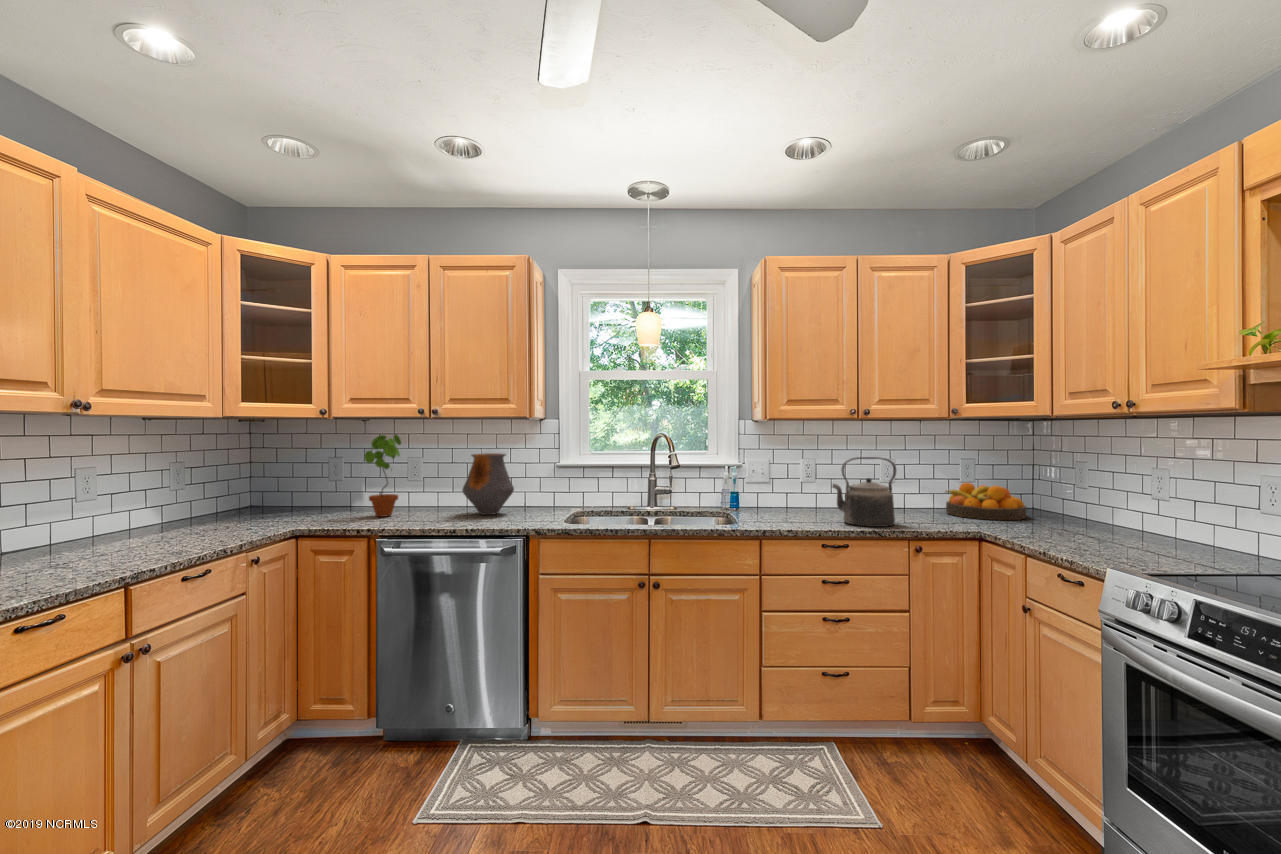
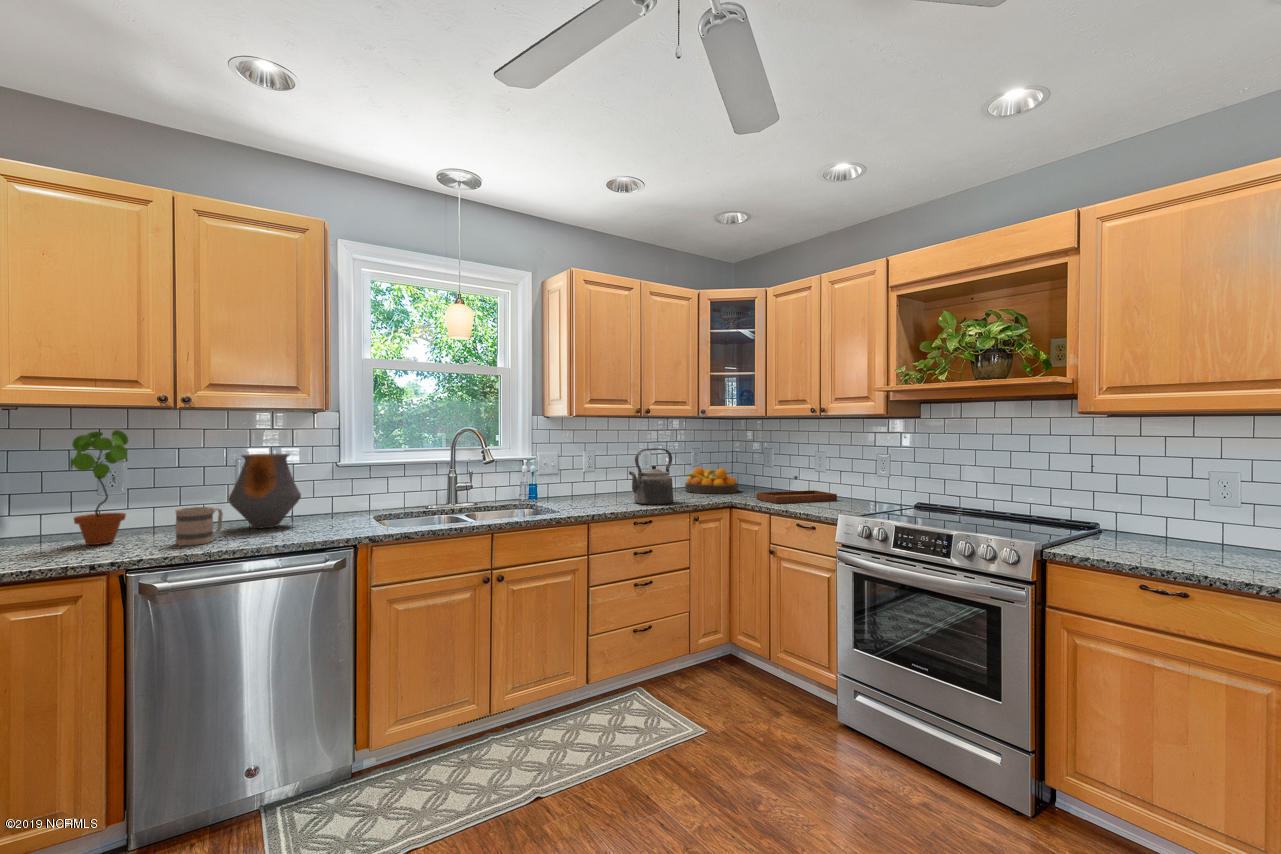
mug: none [414,494,448,524] -> present [175,507,223,546]
tray: none [1027,503,1173,547] -> present [756,475,837,503]

